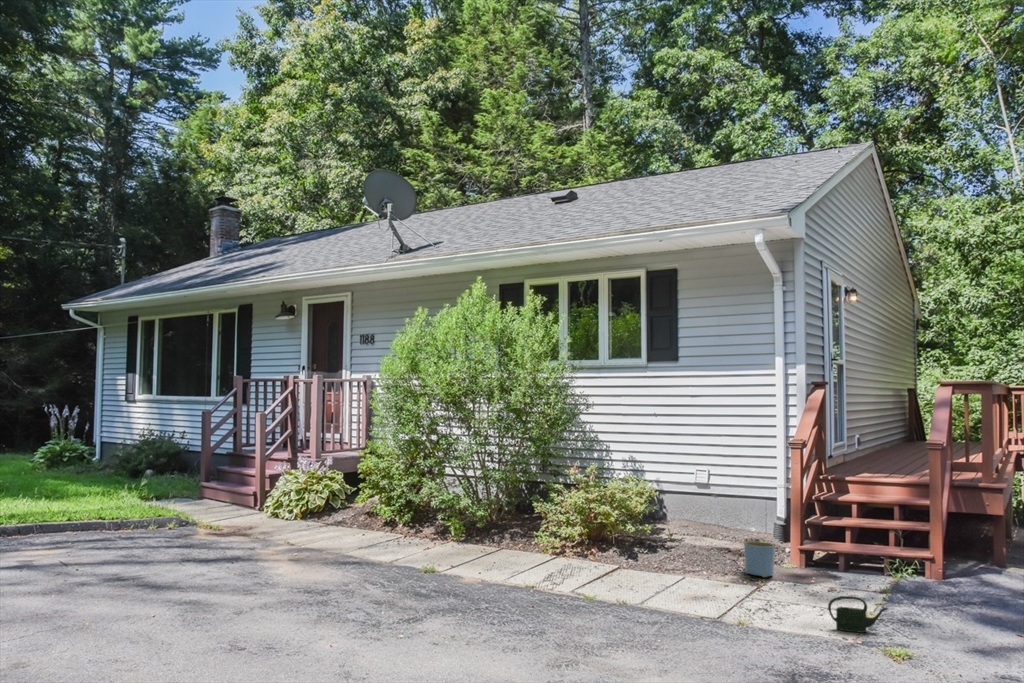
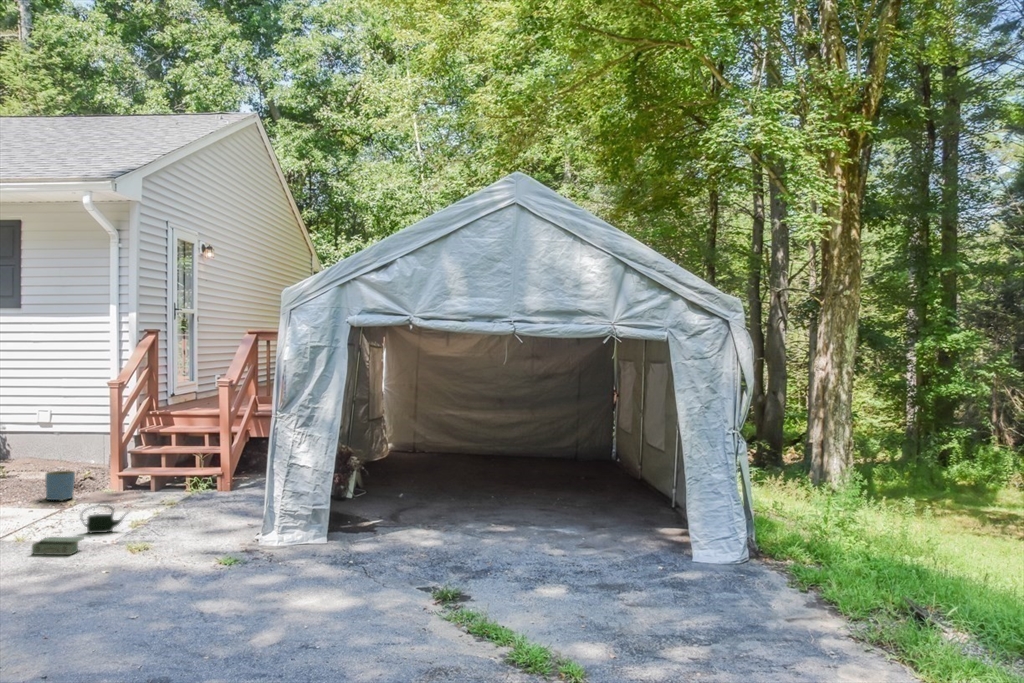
toolbox: none [809,633,864,665] -> present [32,537,83,555]

